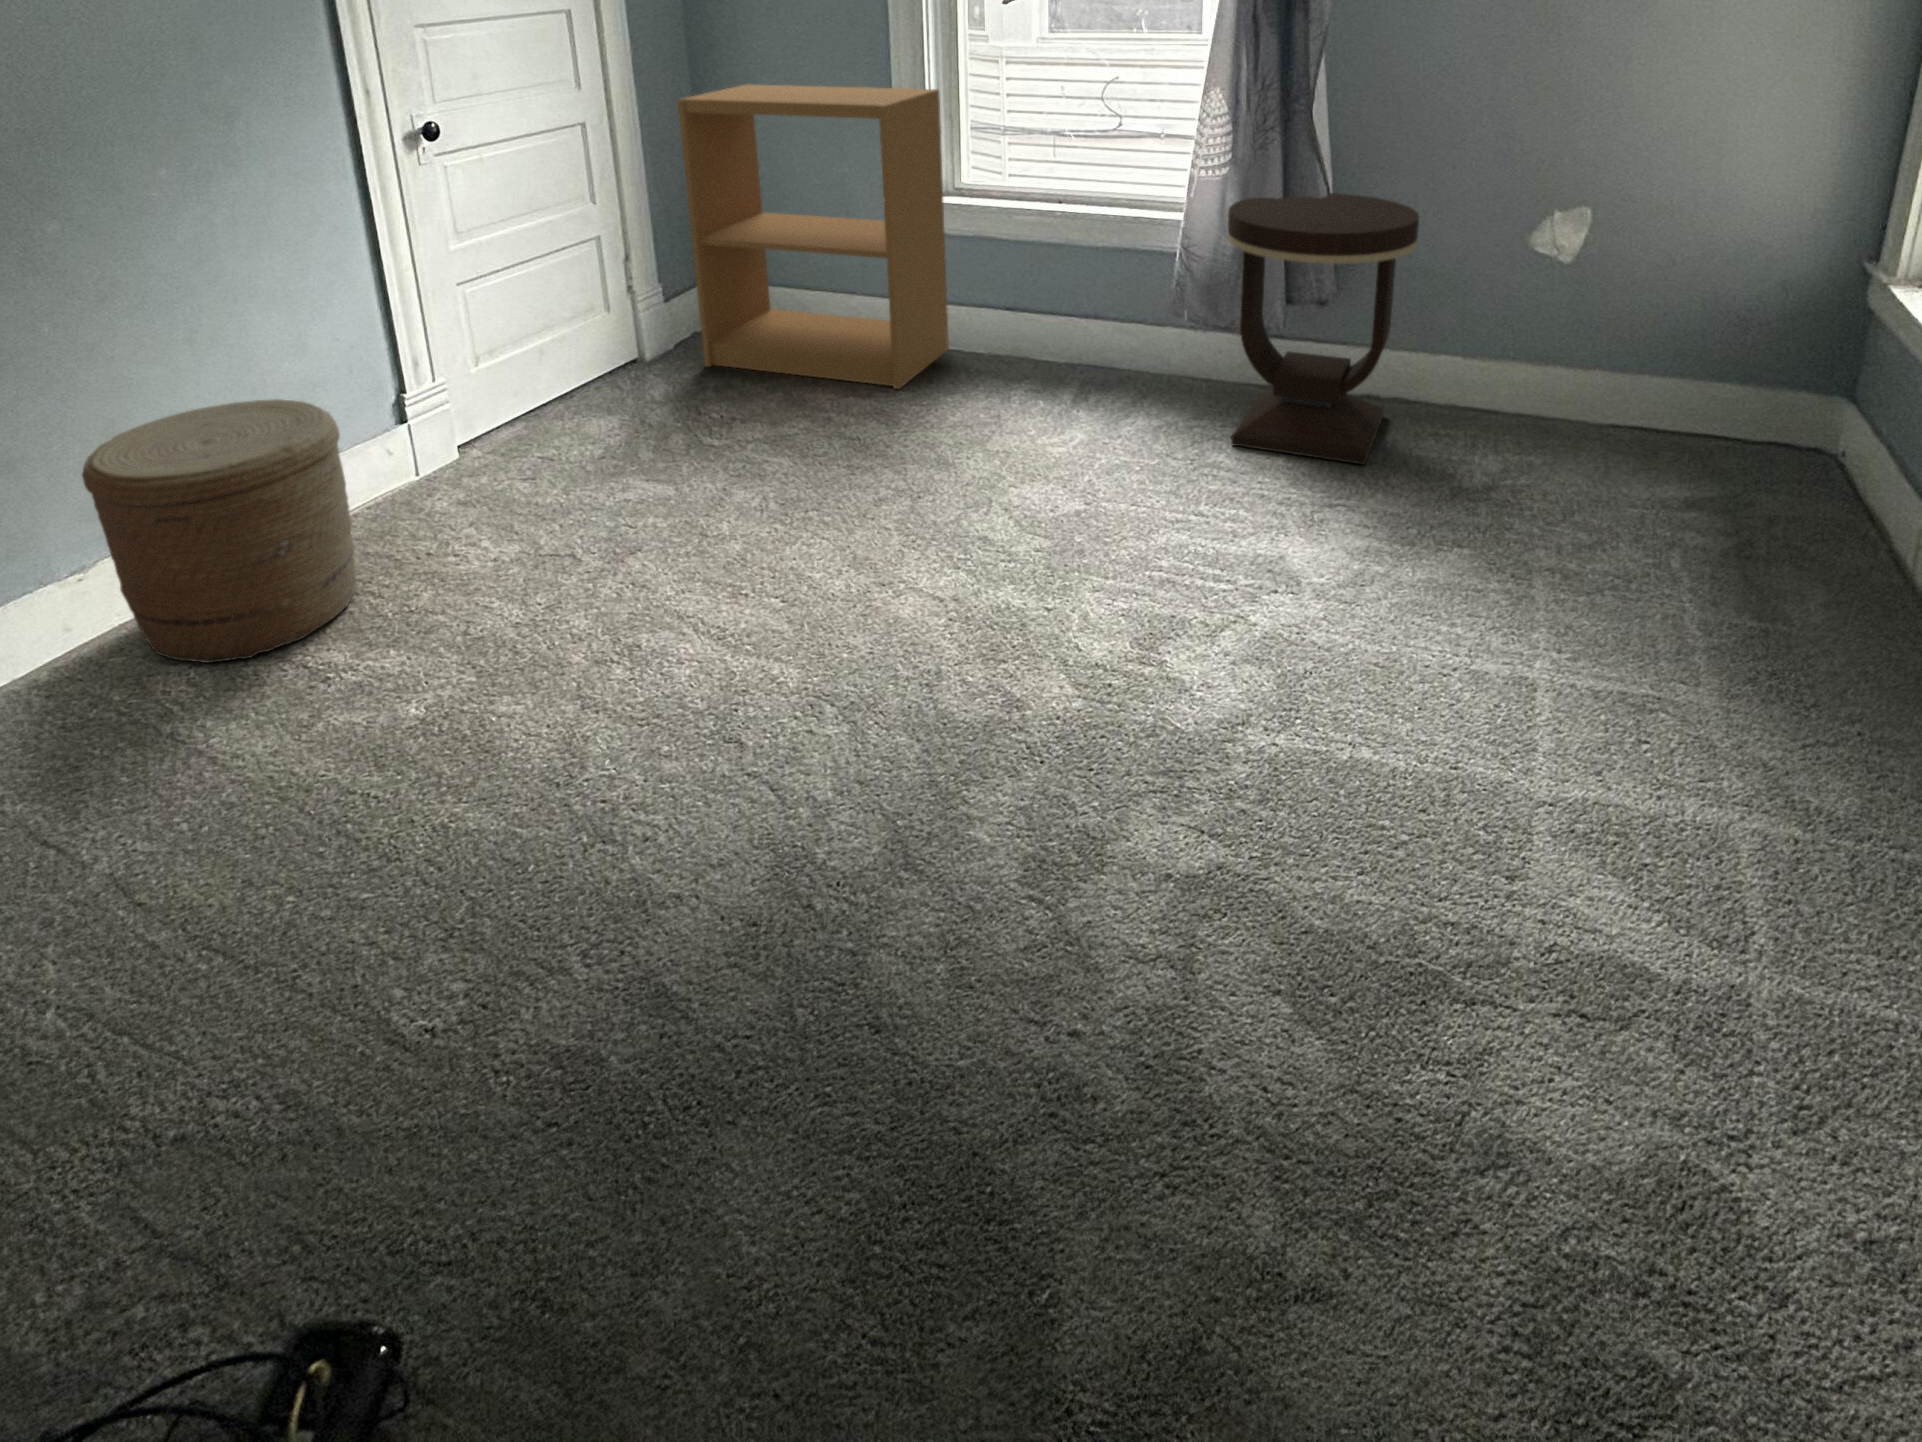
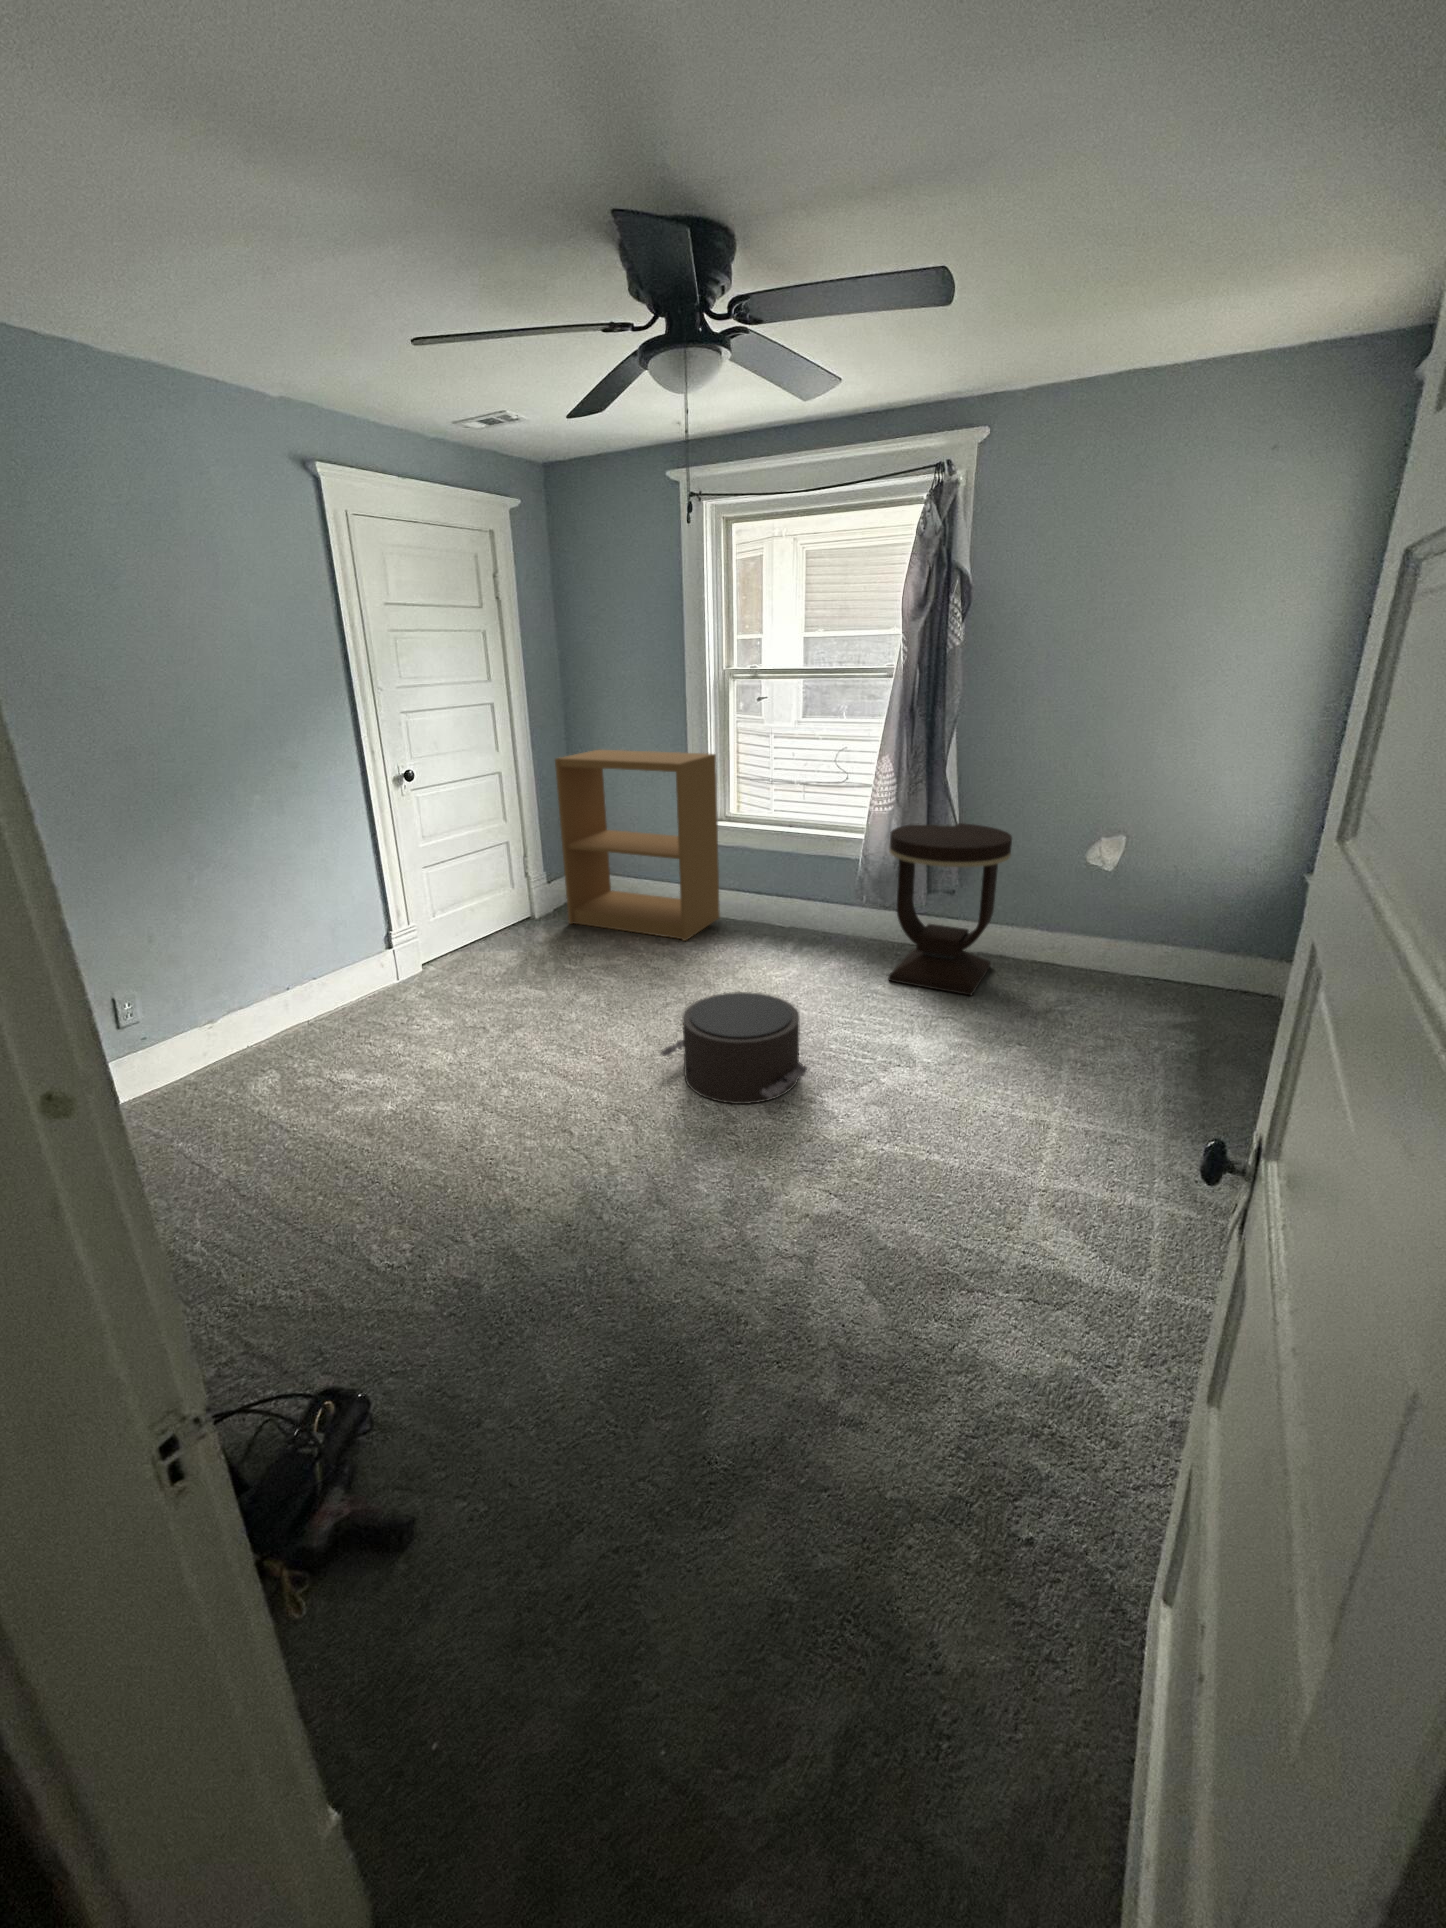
woven basket: present [82,399,356,663] -> none [213,930,360,1077]
pouf: none [881,479,1139,671] -> present [660,992,808,1104]

